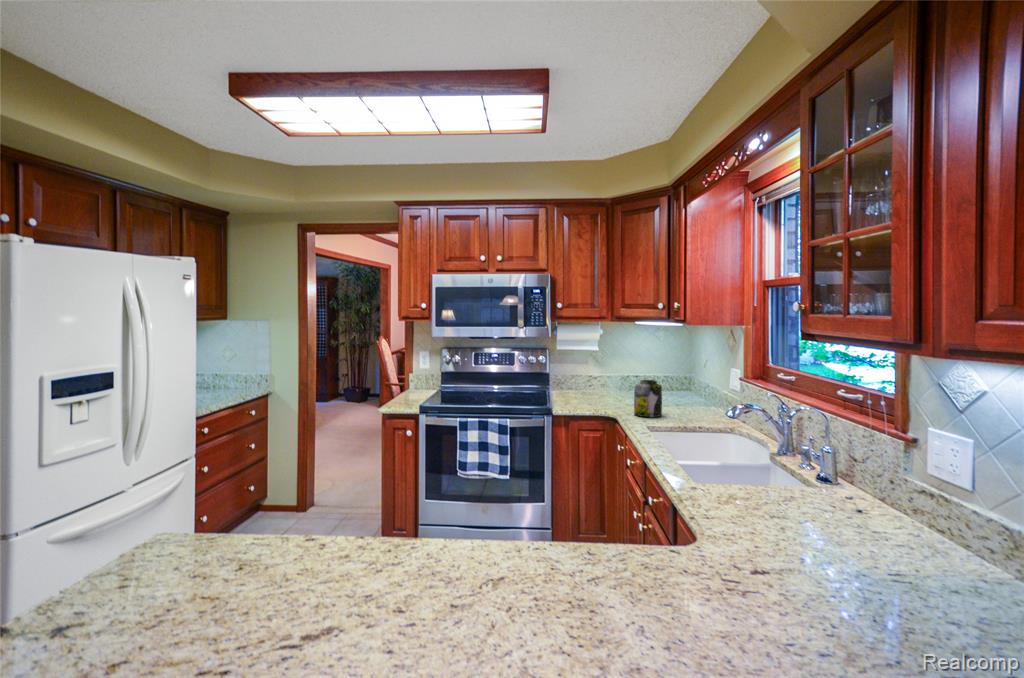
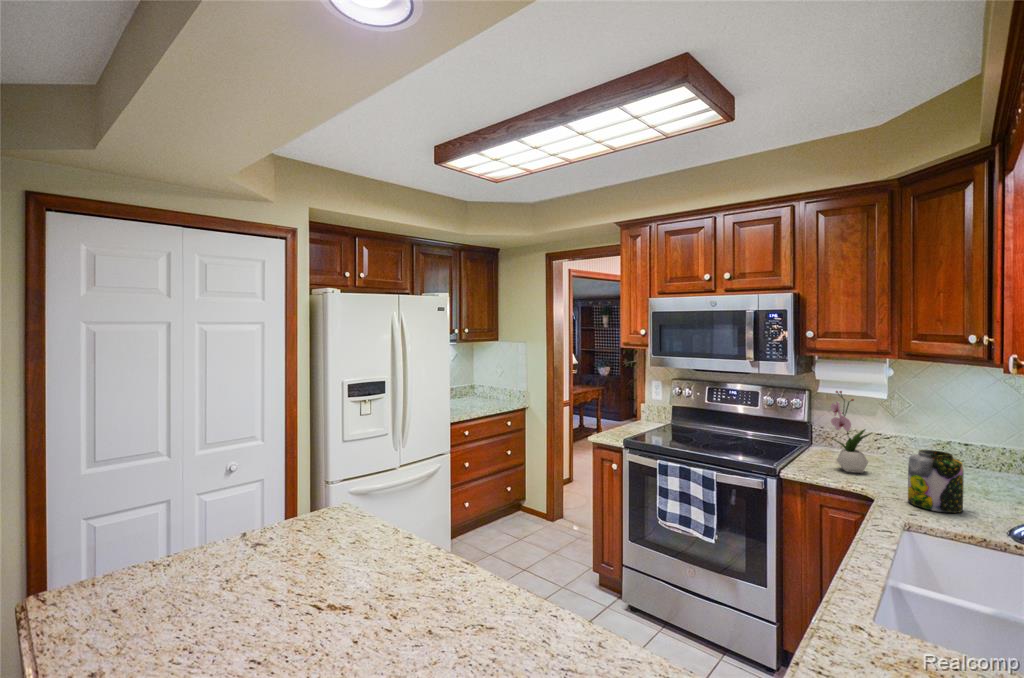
flower arrangement: none [576,347,602,404] -> present [831,391,872,473]

